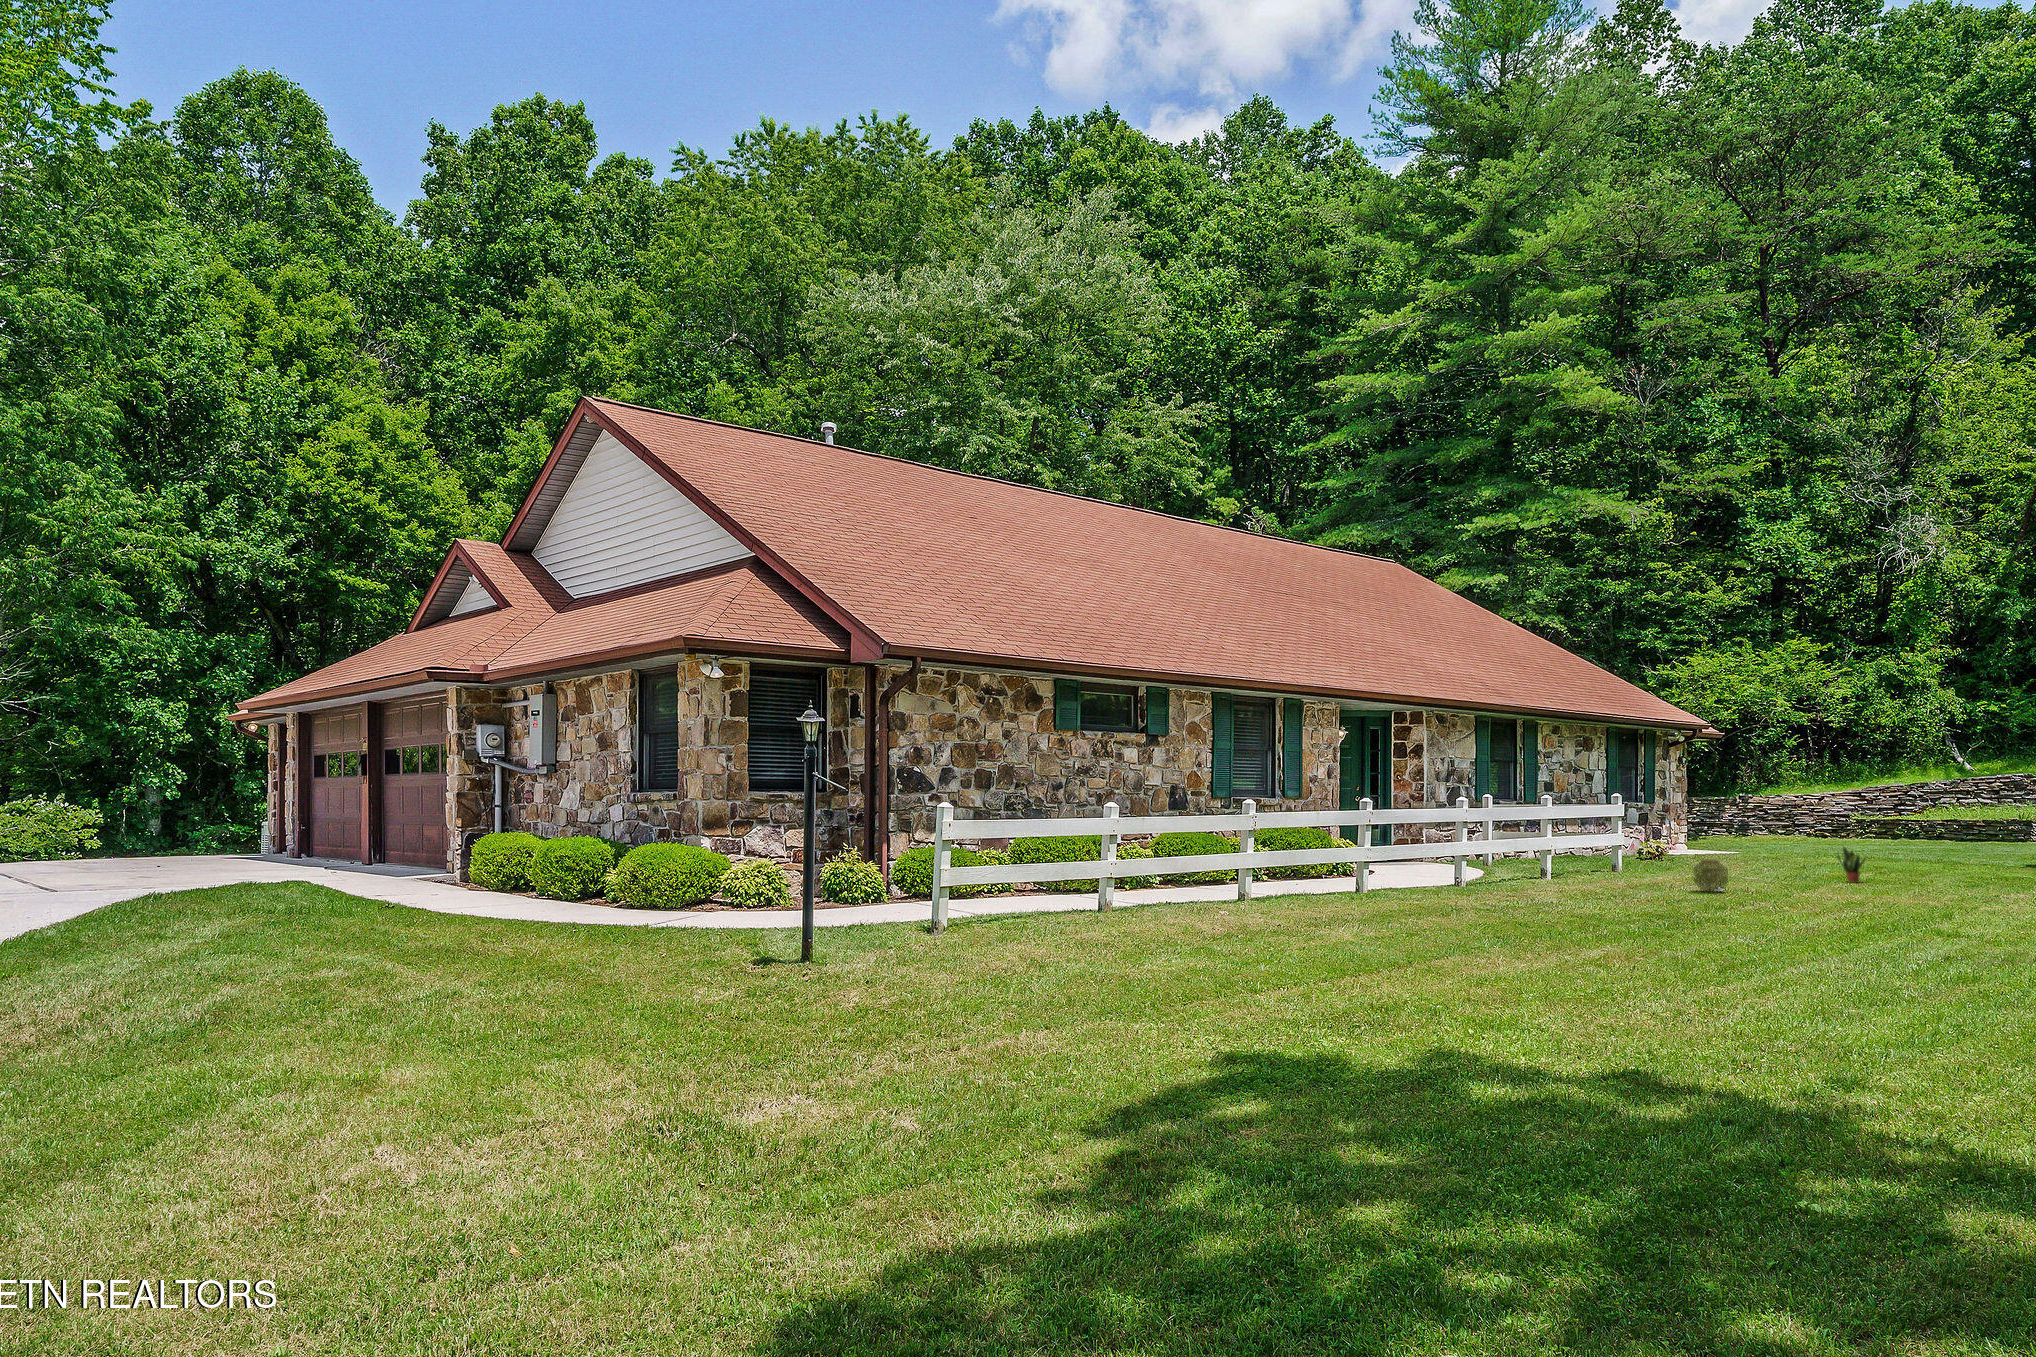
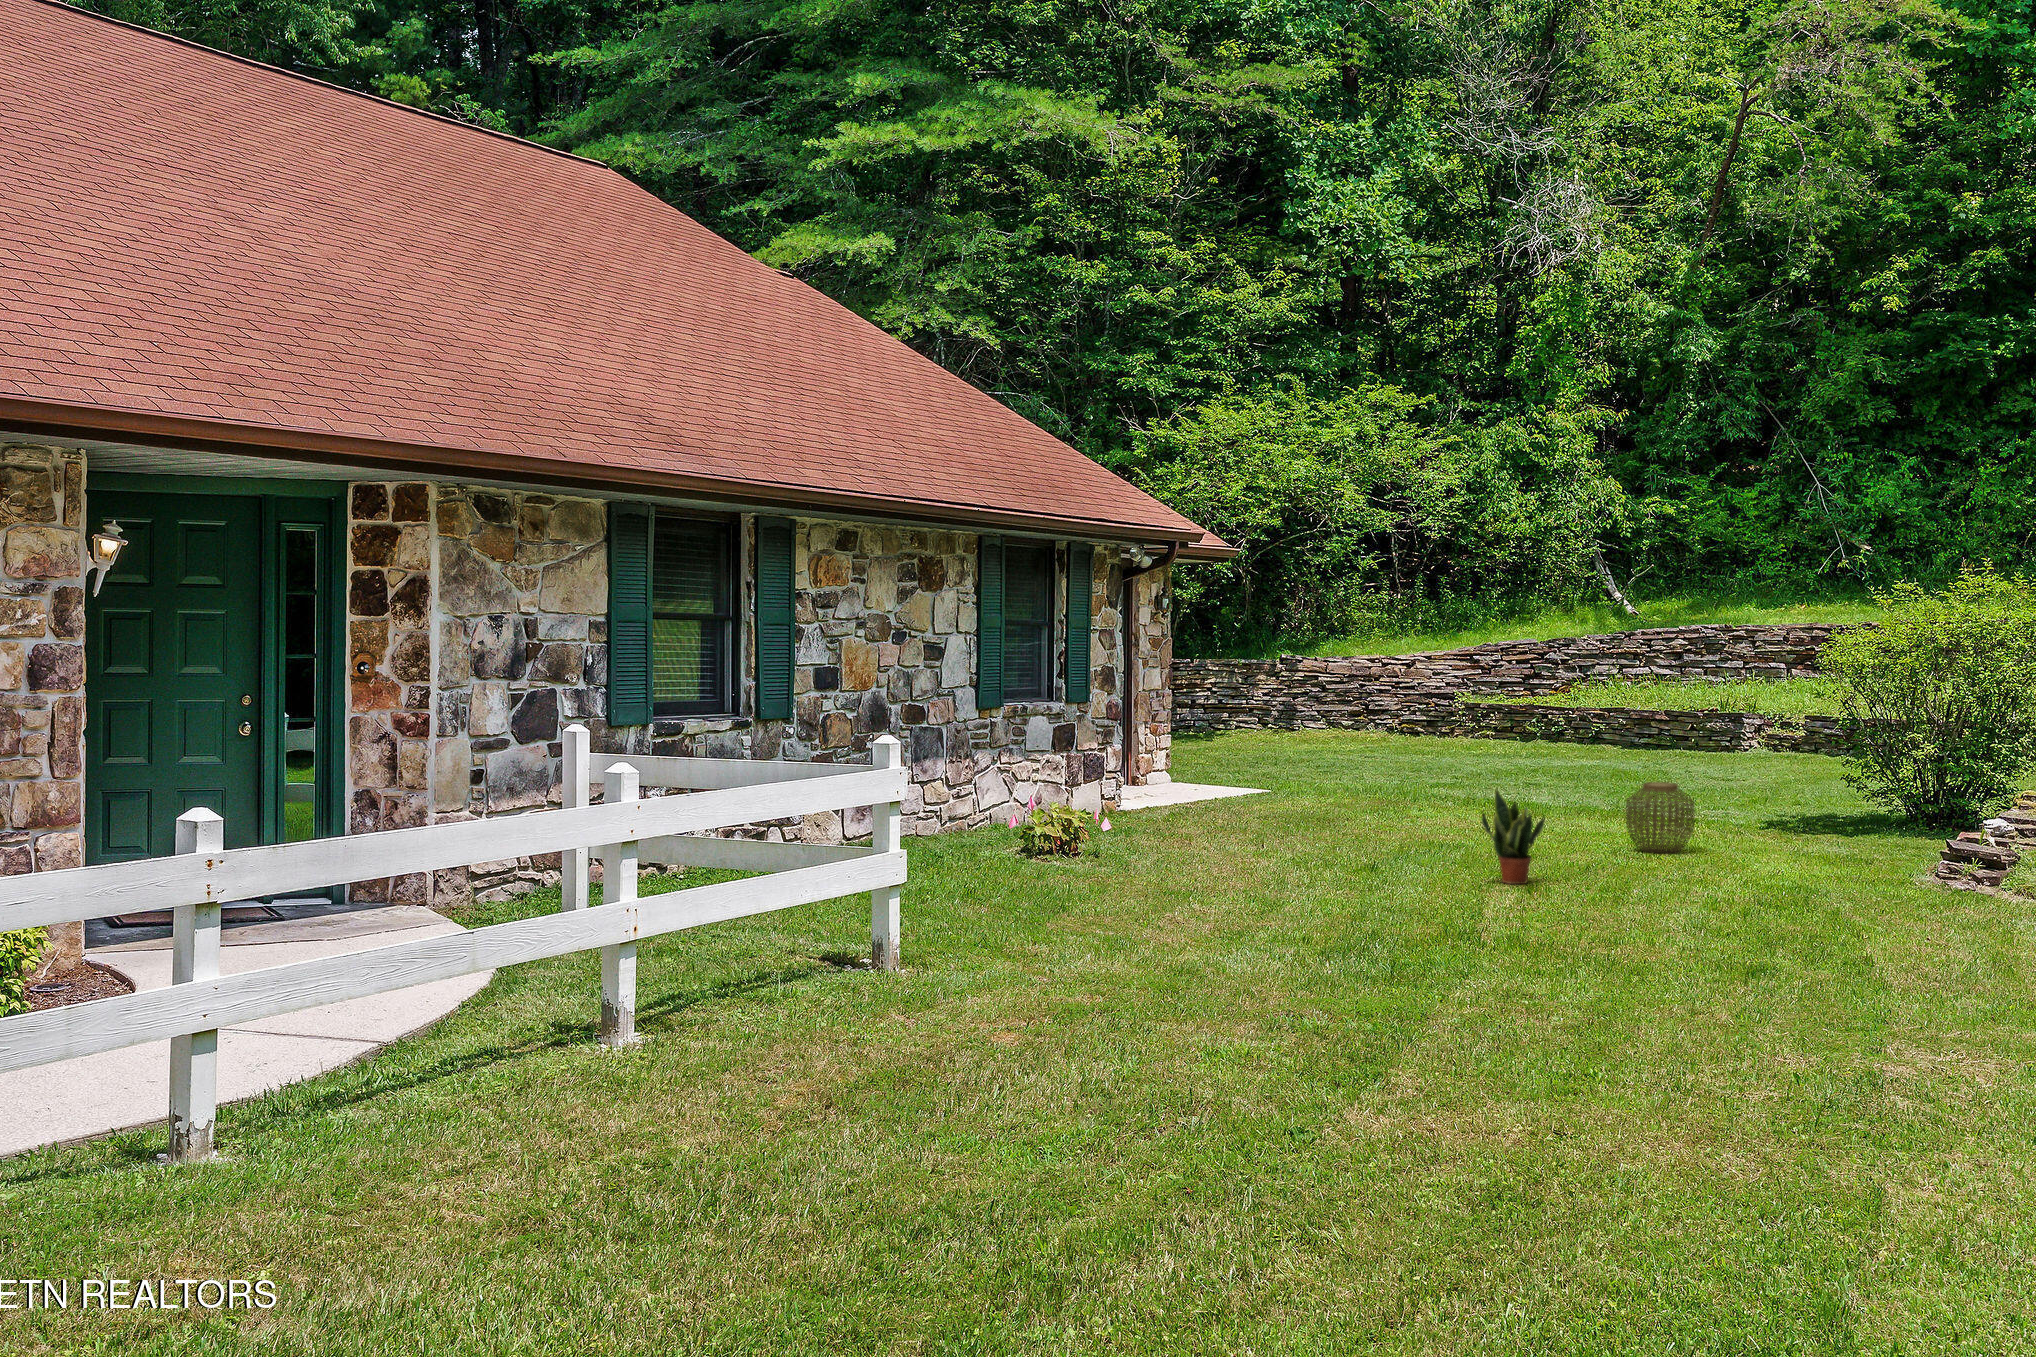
woven basket: present [1694,859,1728,893] -> present [1626,782,1695,854]

